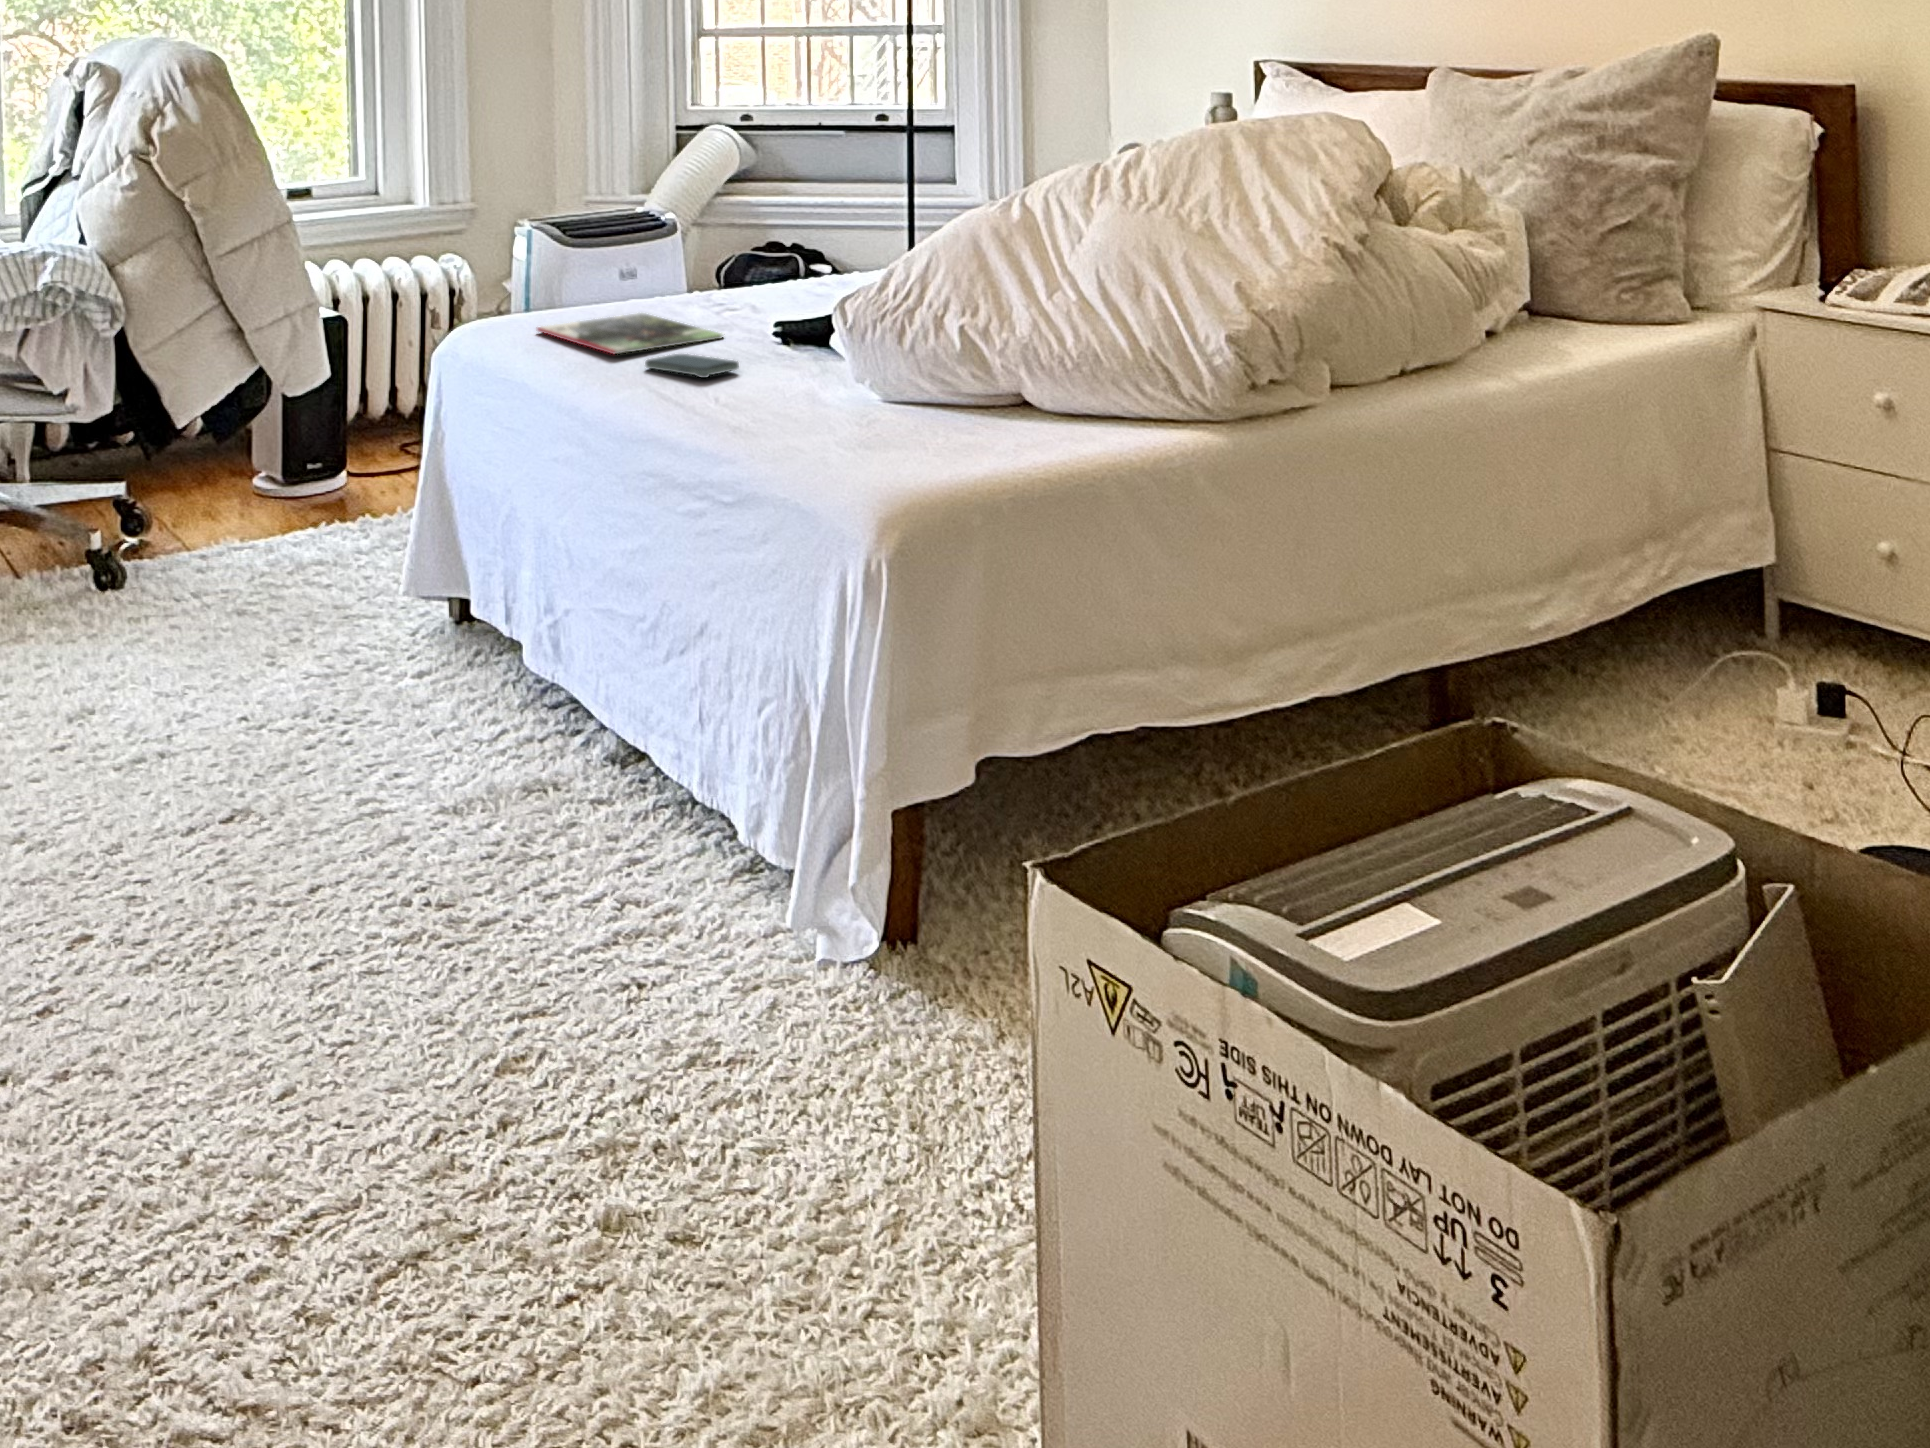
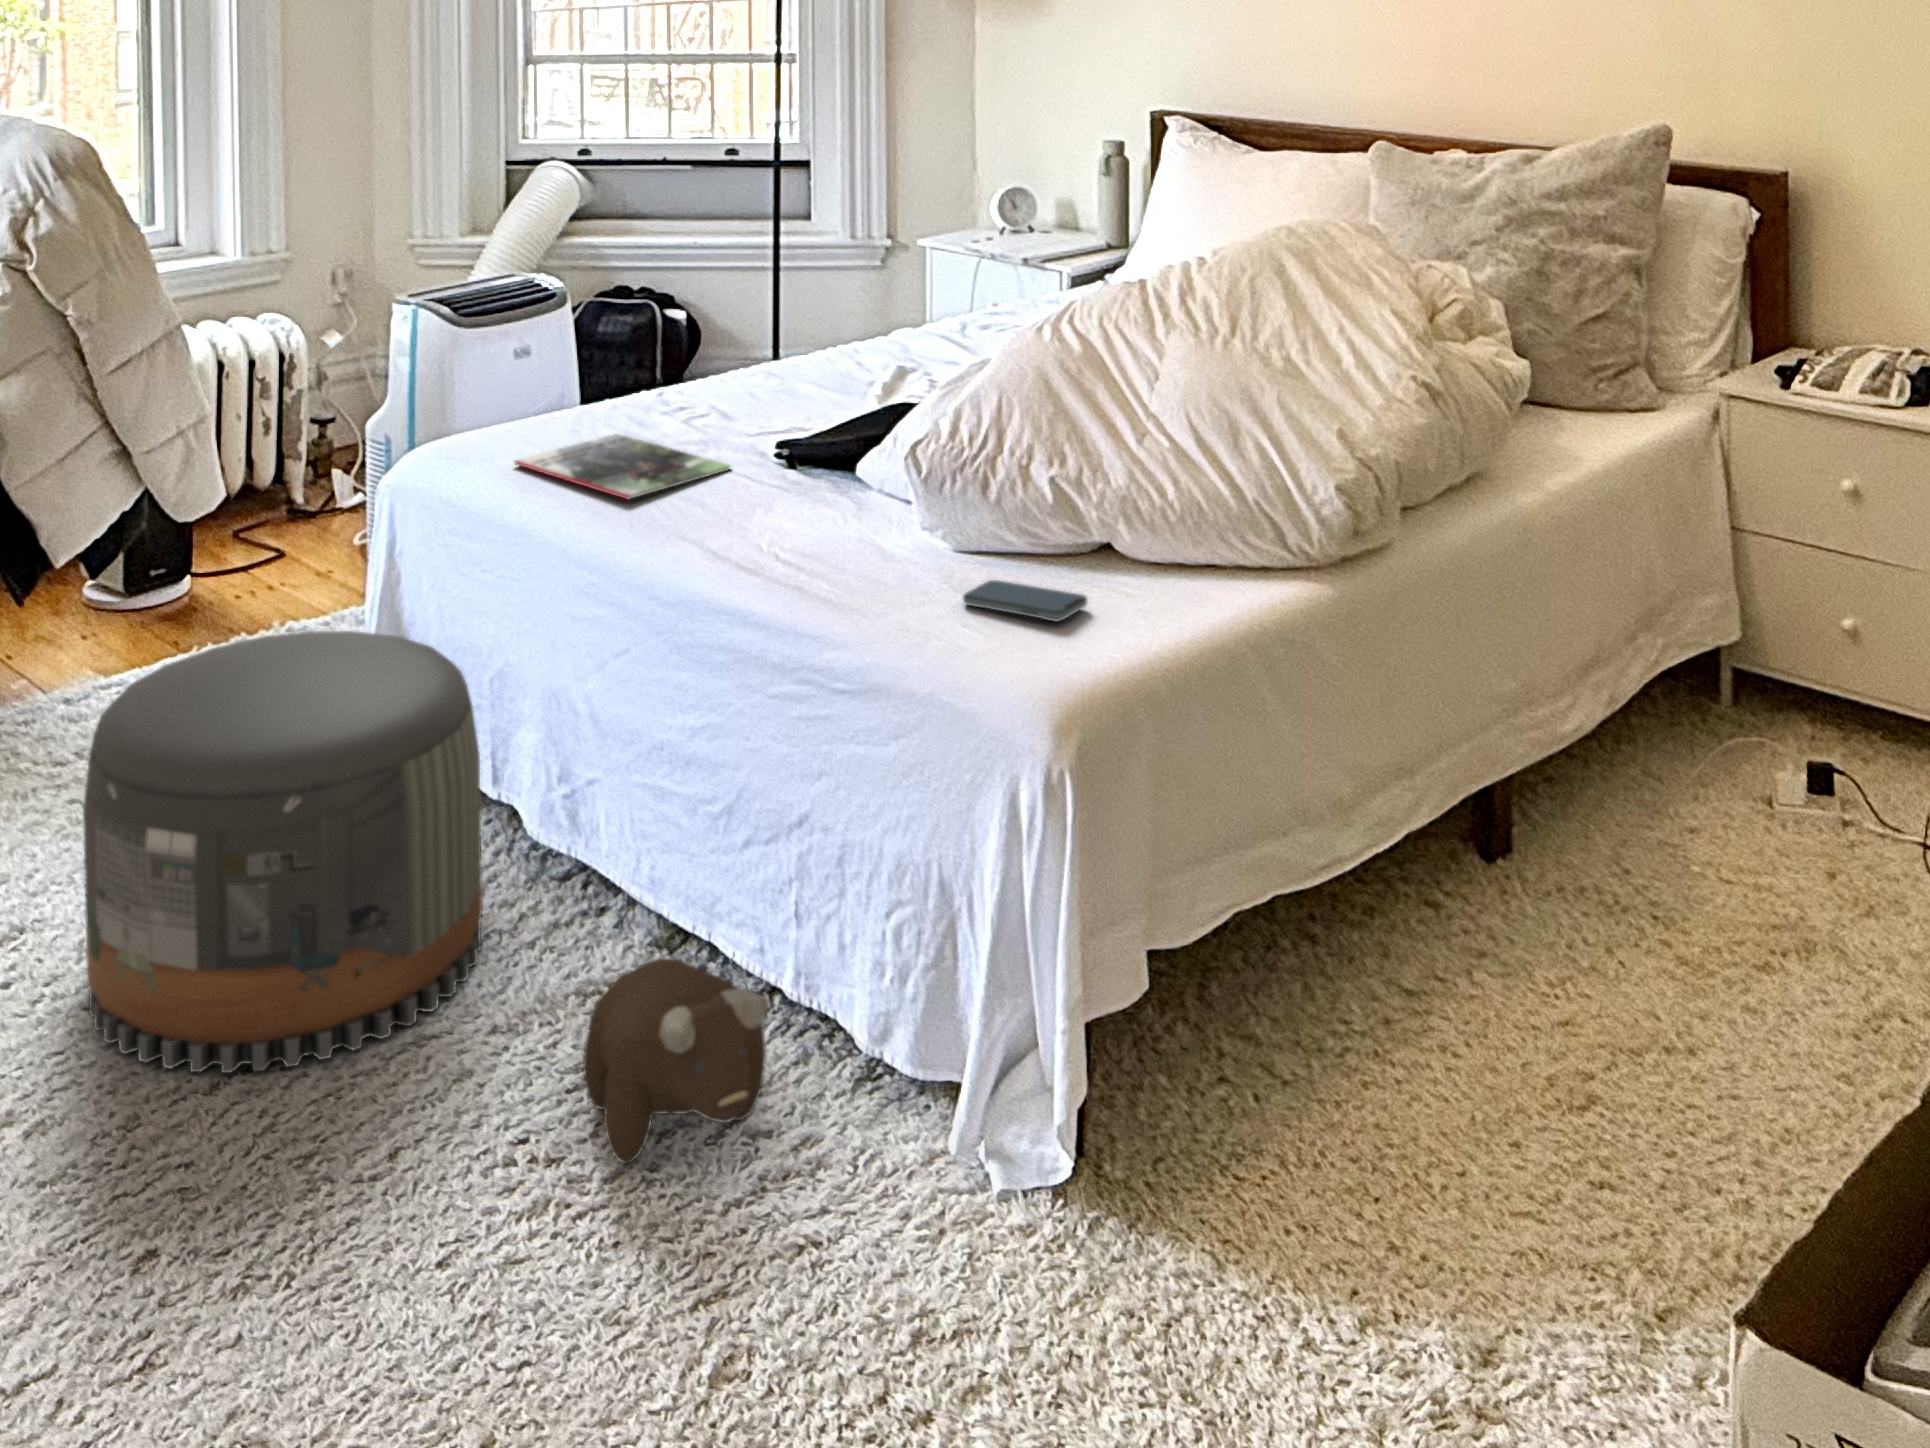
smartphone: present [645,354,739,378] -> present [963,580,1087,622]
pouf: none [112,462,467,822] -> present [83,631,482,1073]
plush toy: none [484,736,644,913] -> present [583,958,768,1164]

